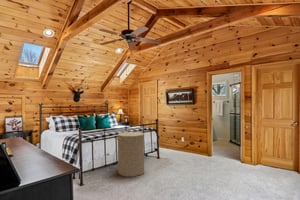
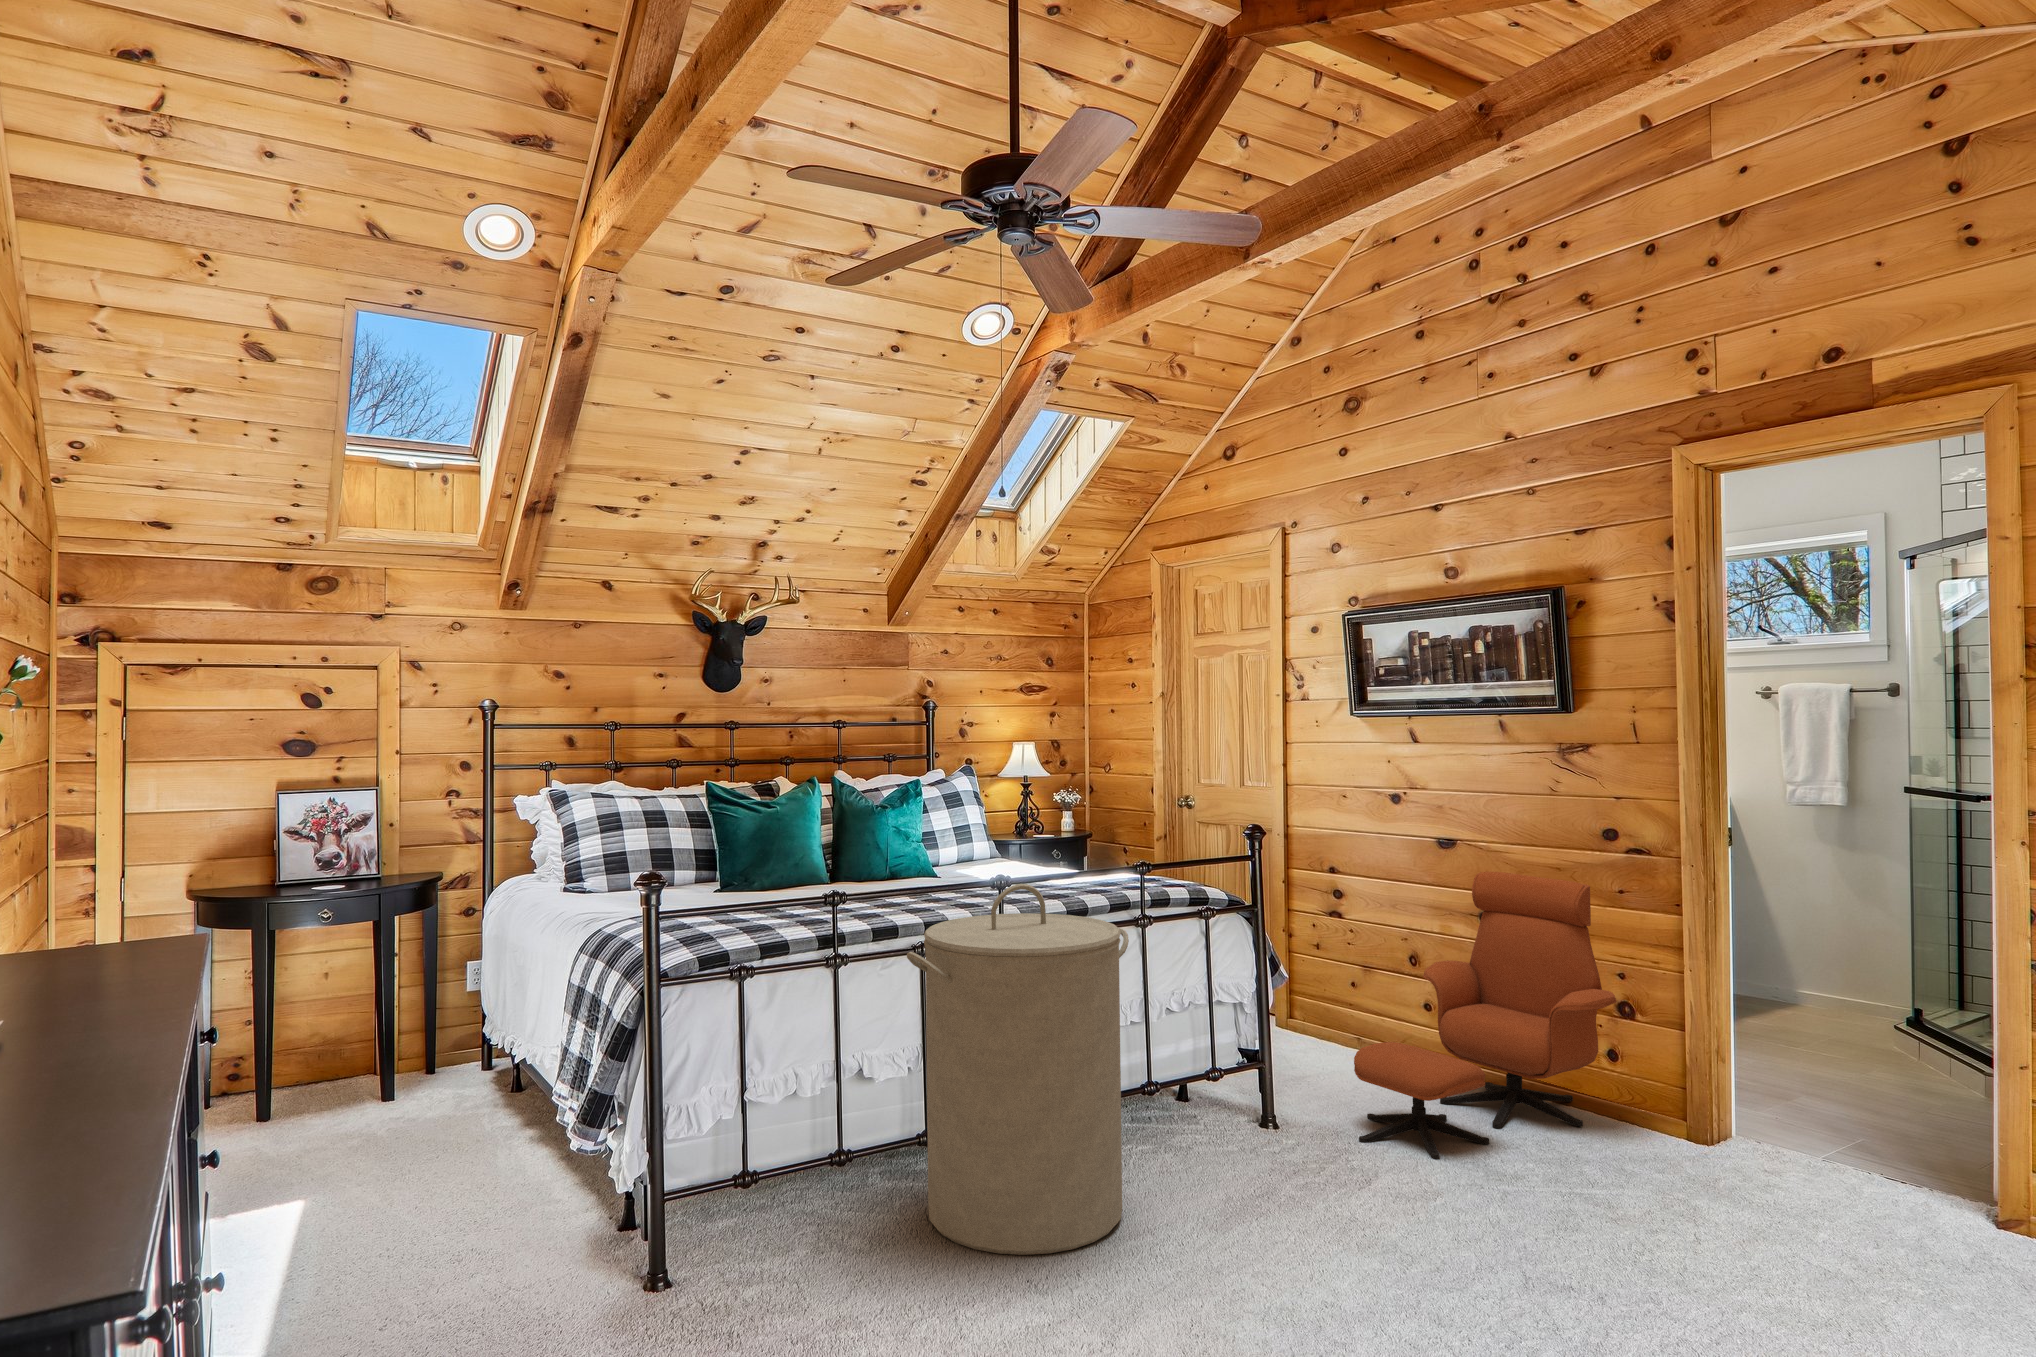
lounge chair: none [170,125,201,161] -> present [1354,872,1617,1160]

